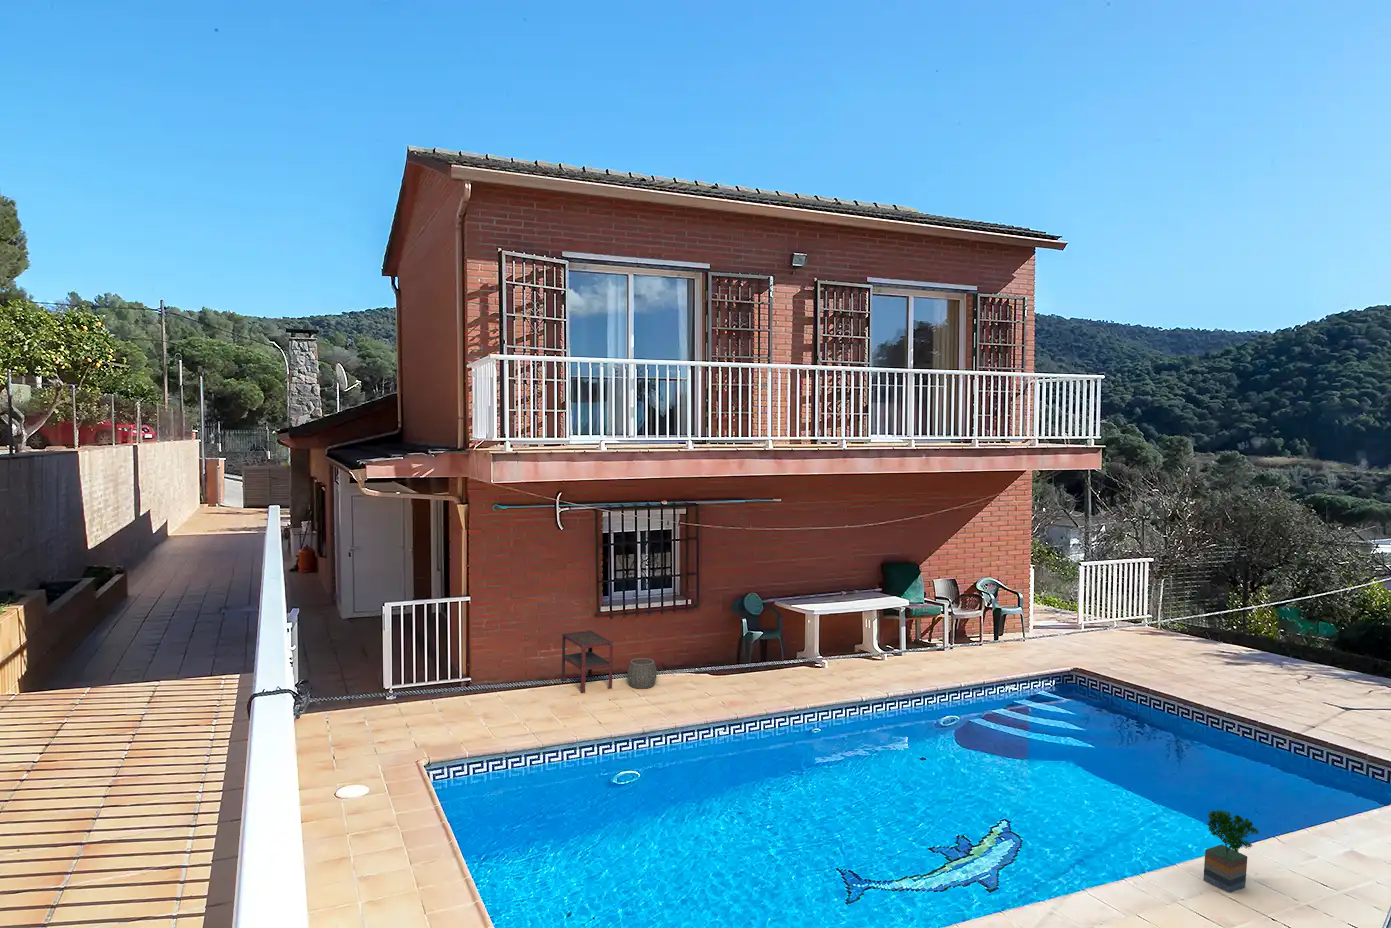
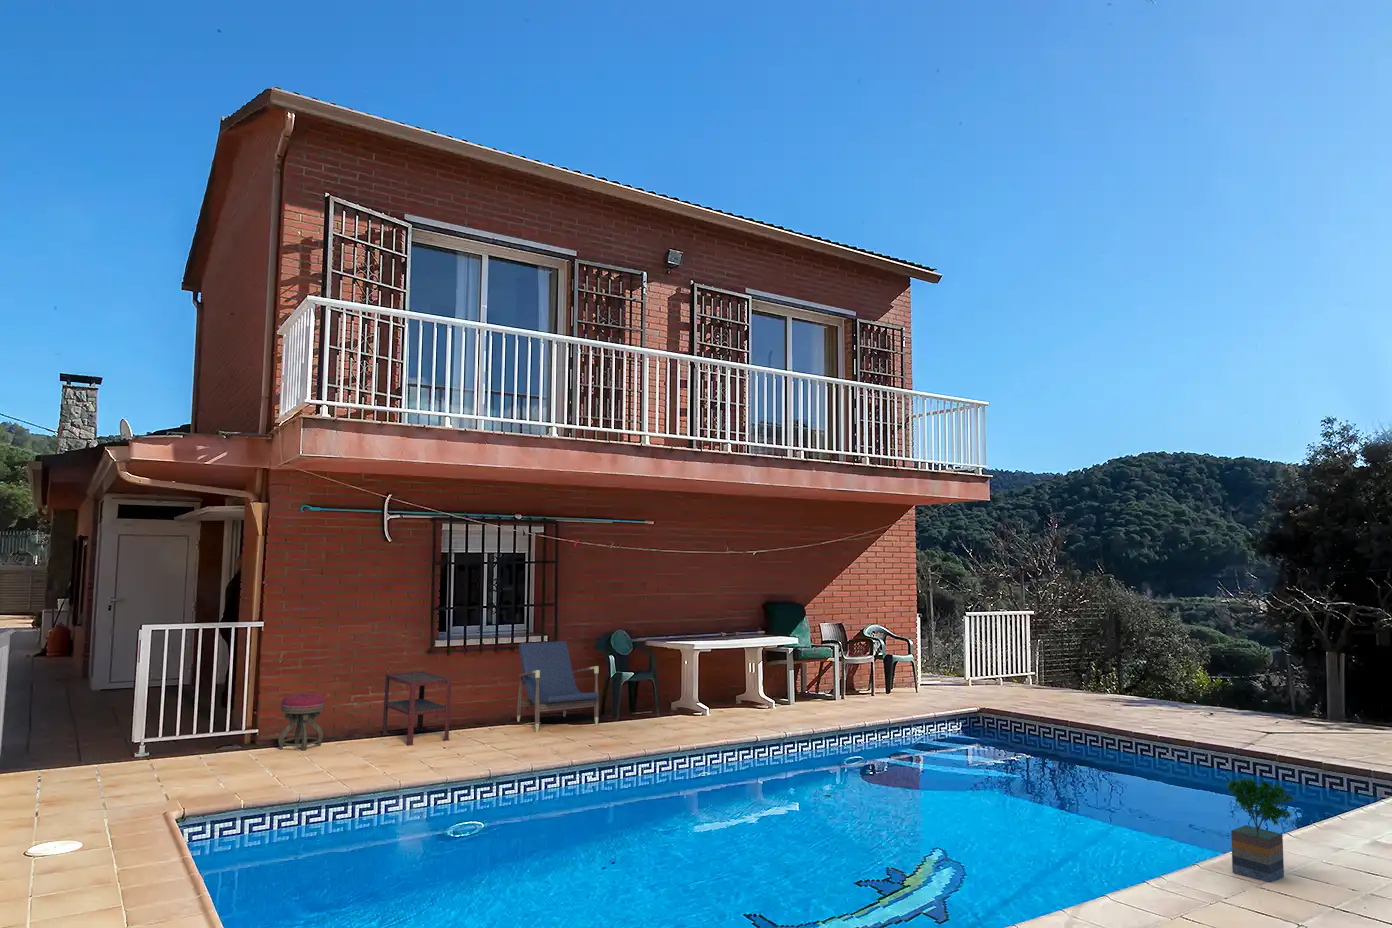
lounge chair: none [666,603,731,682] -> present [517,641,599,732]
stool: none [487,650,518,696] -> present [278,693,325,751]
woven basket: present [627,658,657,689] -> none [469,702,507,740]

